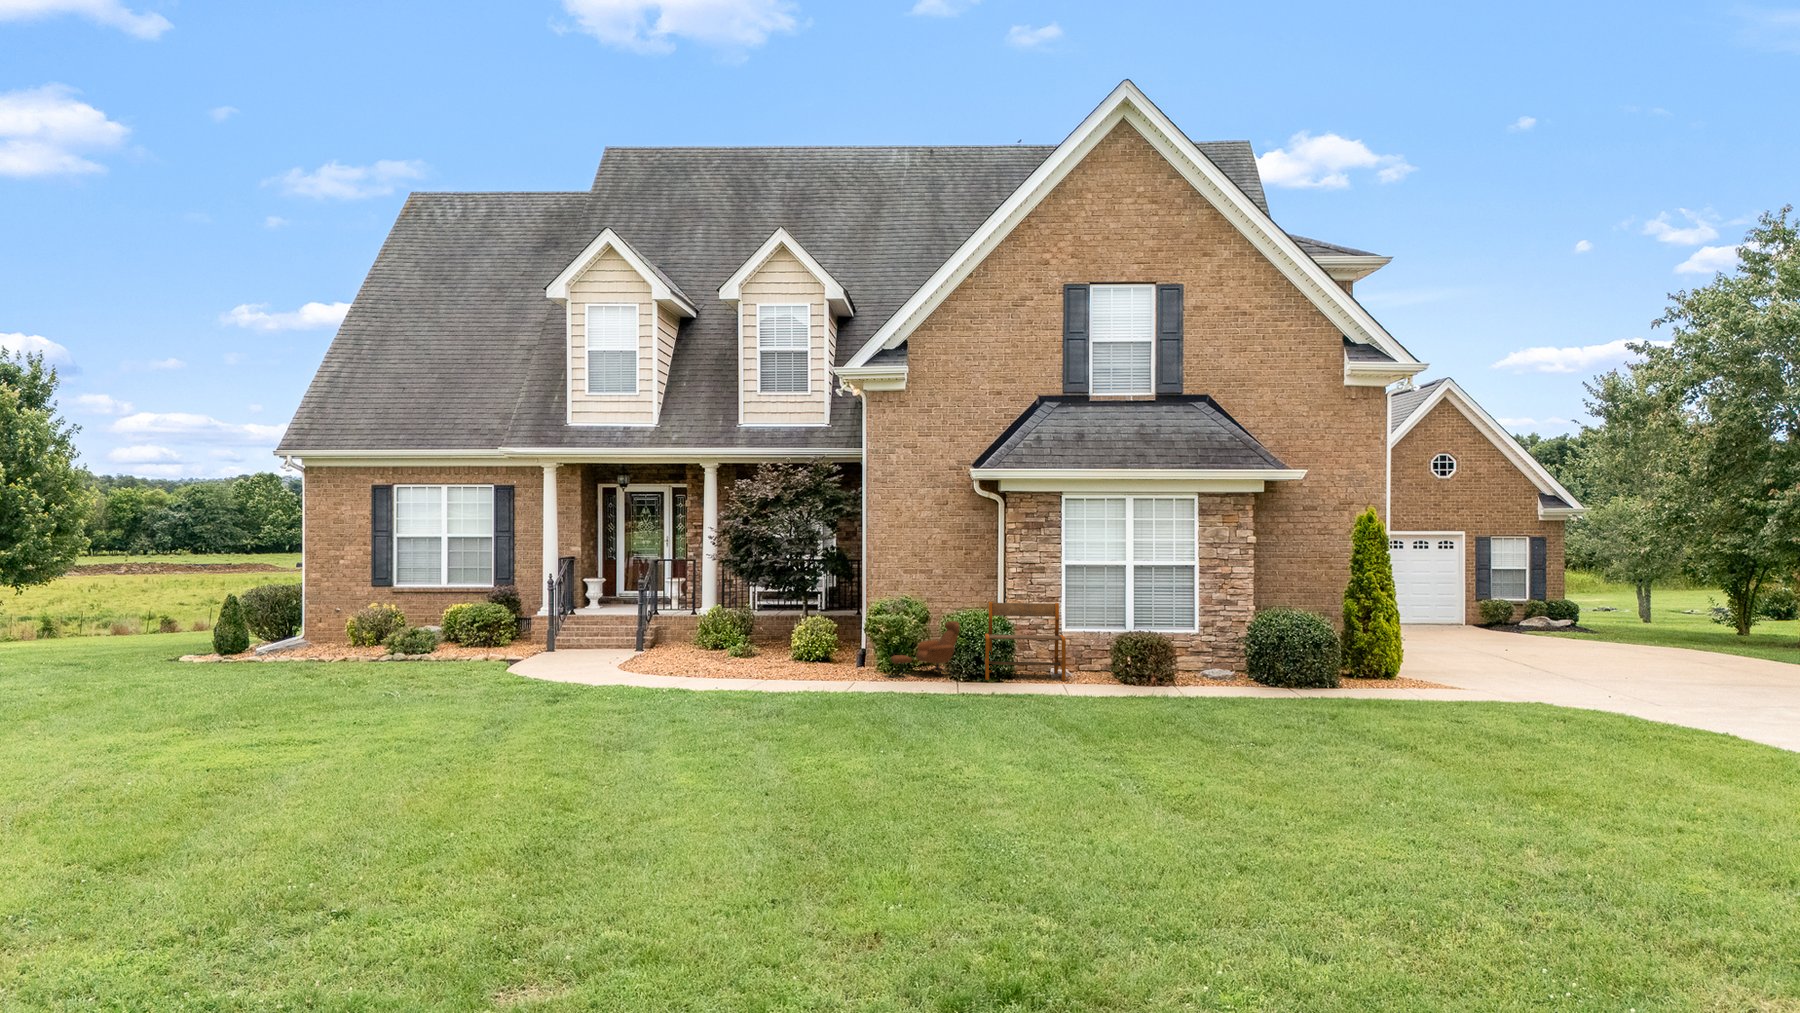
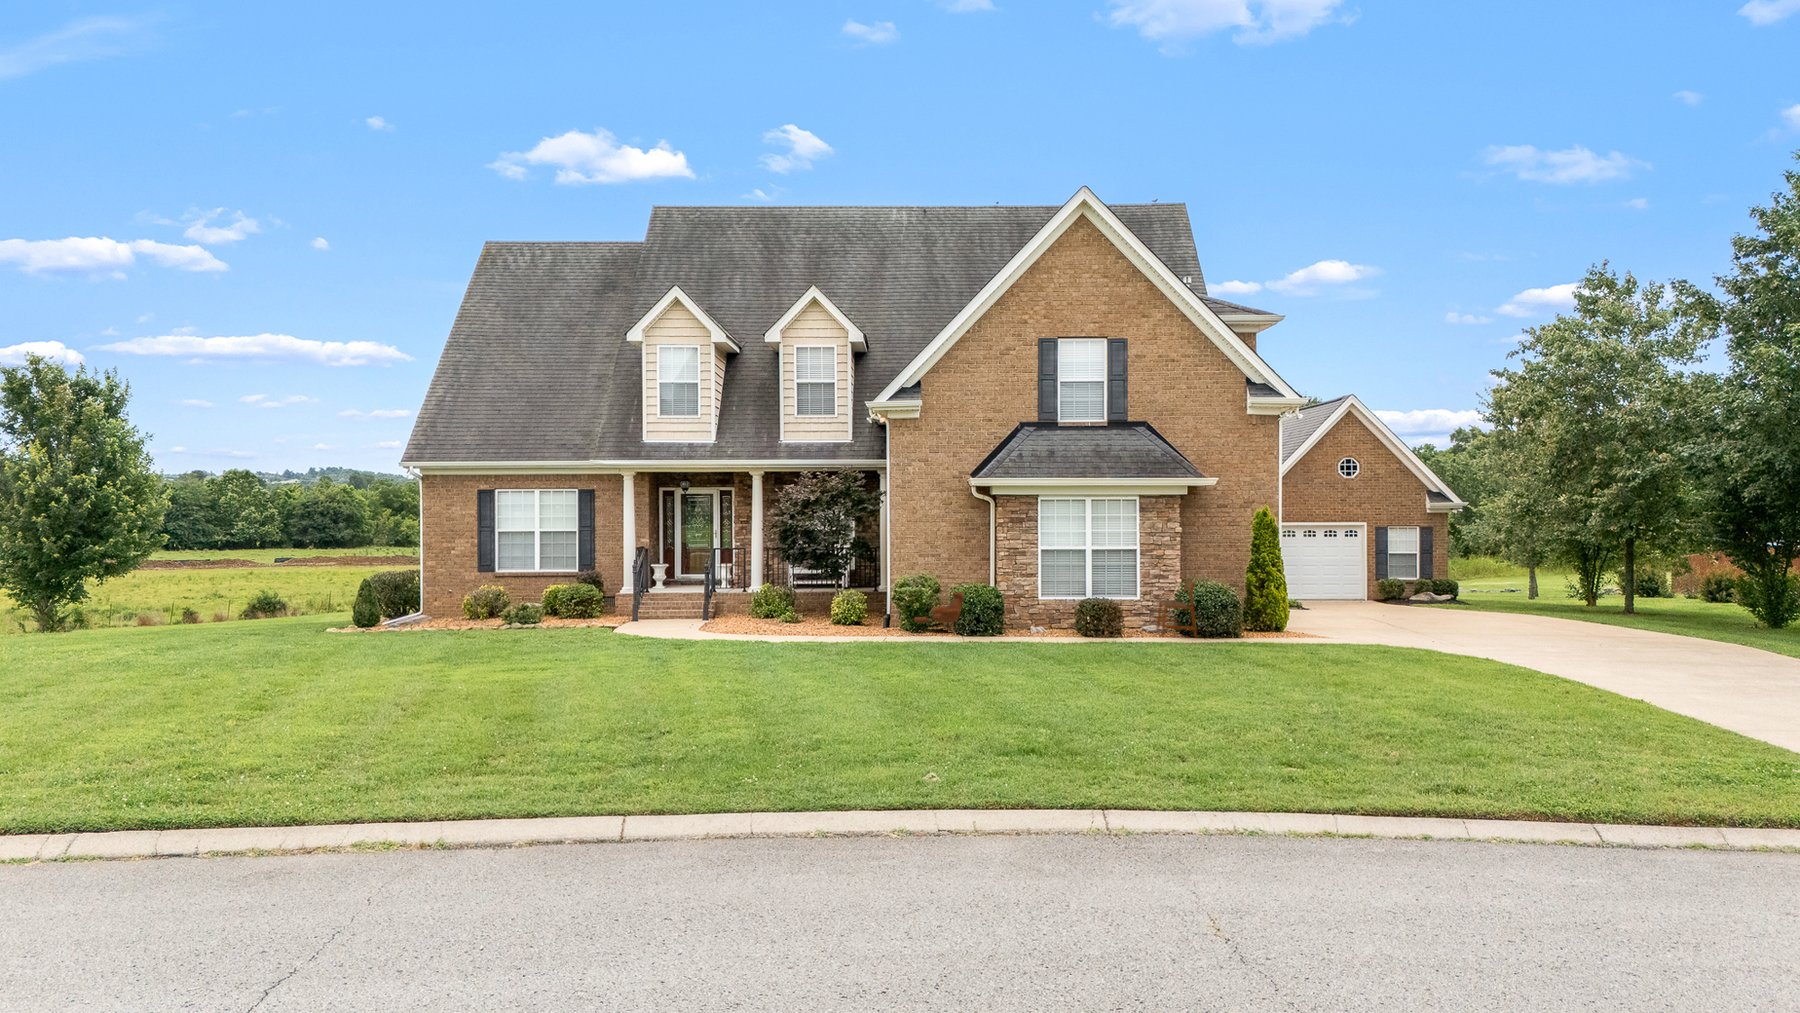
bench: present [985,602,1066,681] -> present [1156,579,1197,637]

